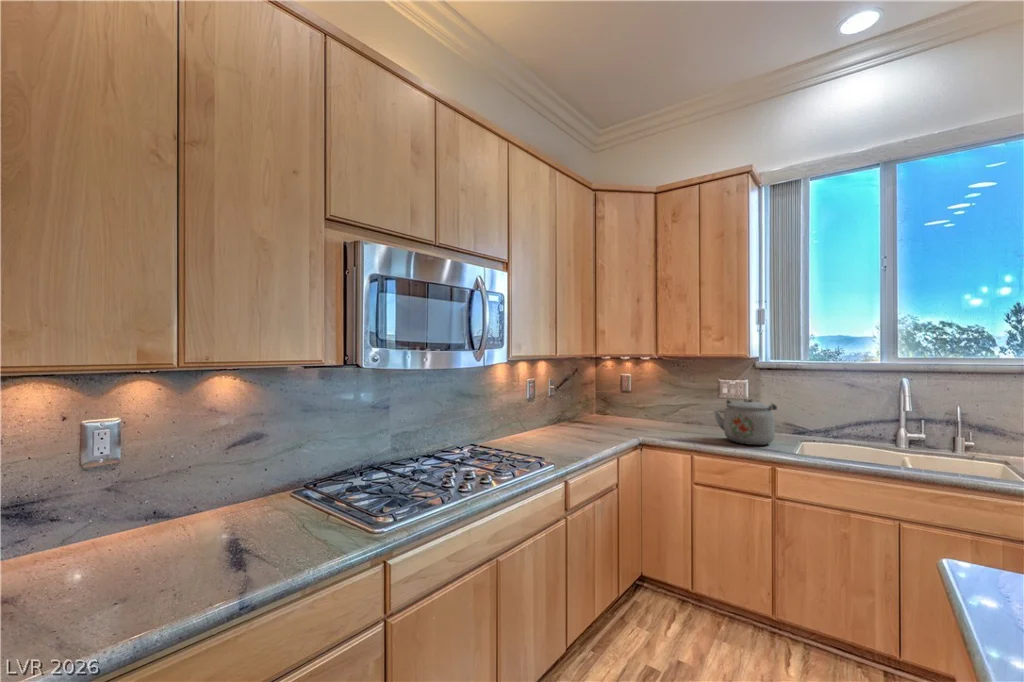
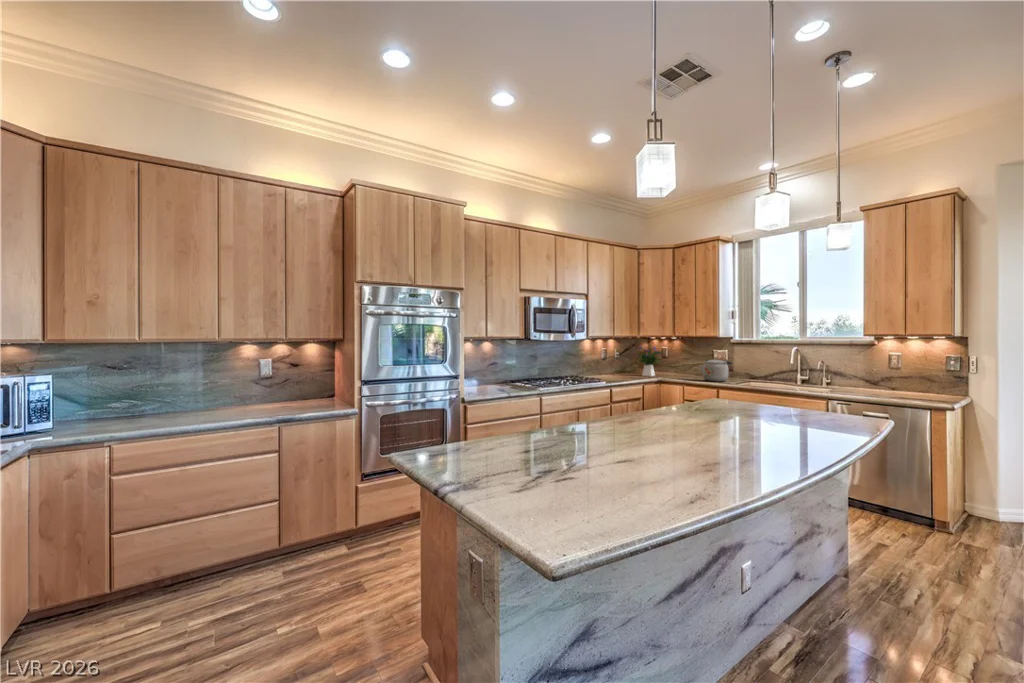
flower arrangement: none [582,368,638,429] -> present [637,346,661,376]

